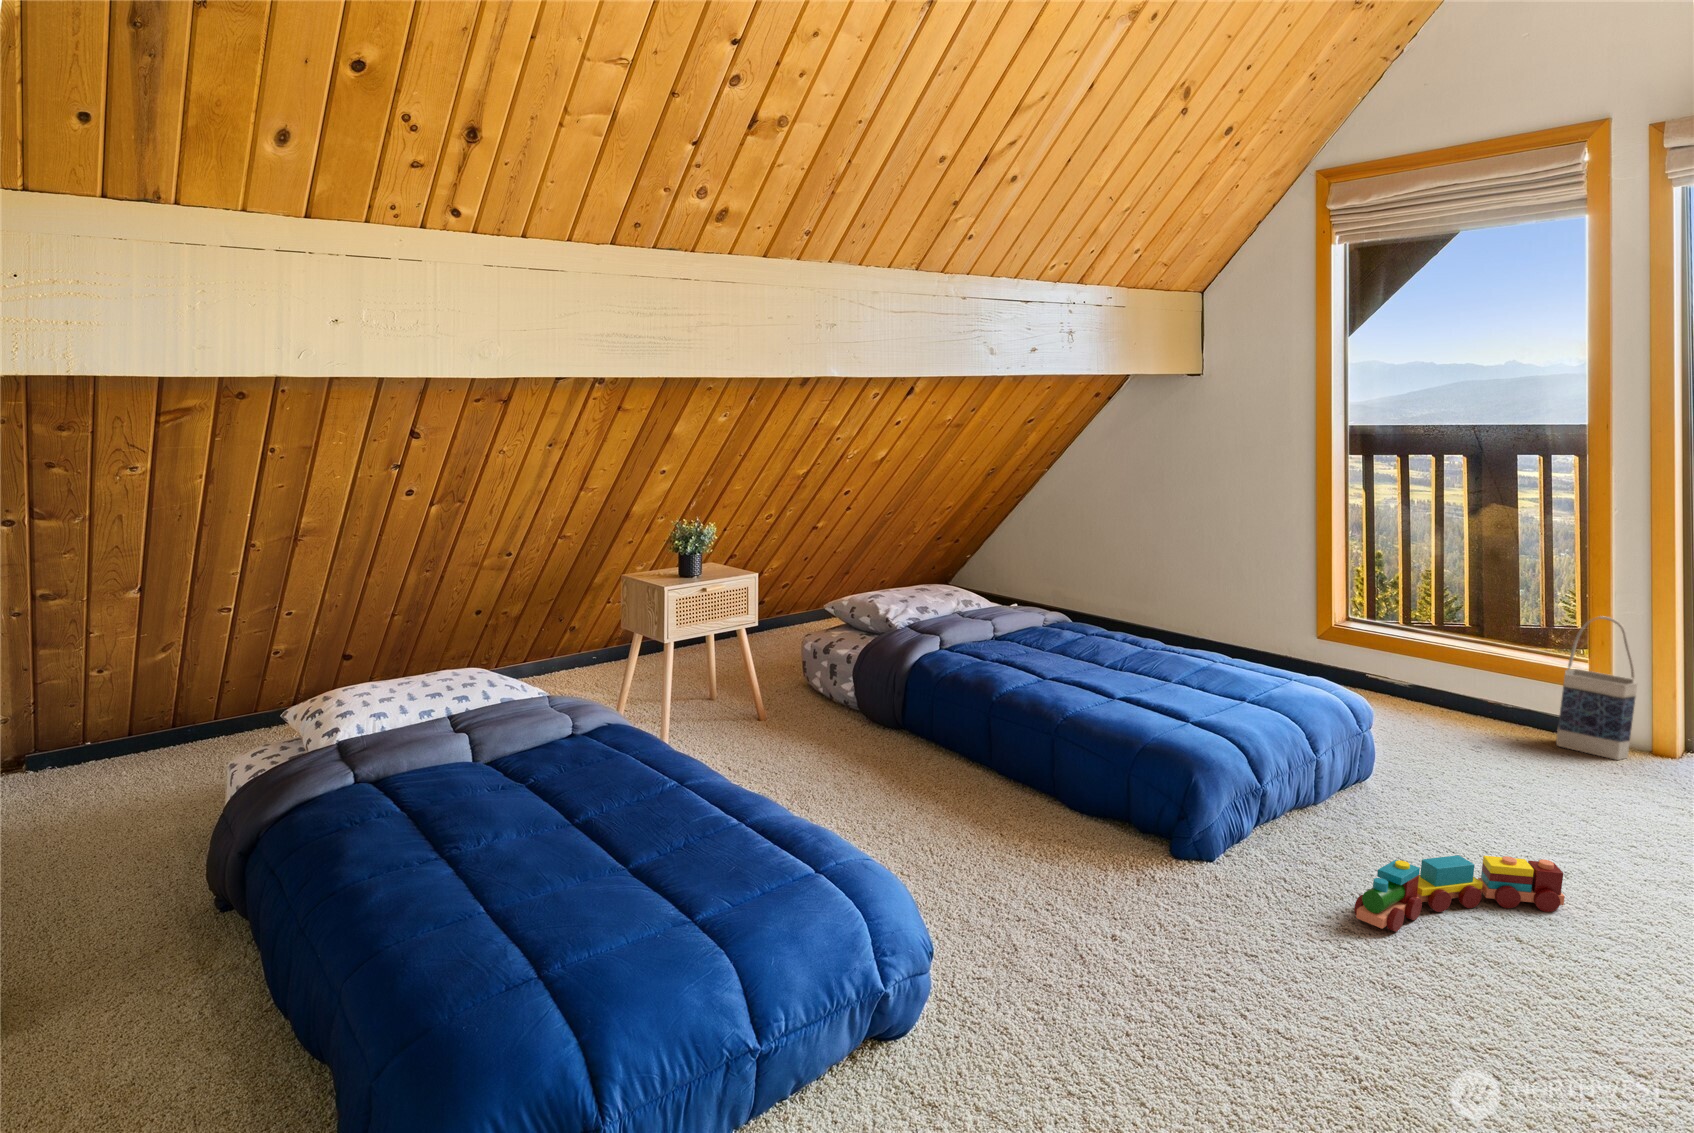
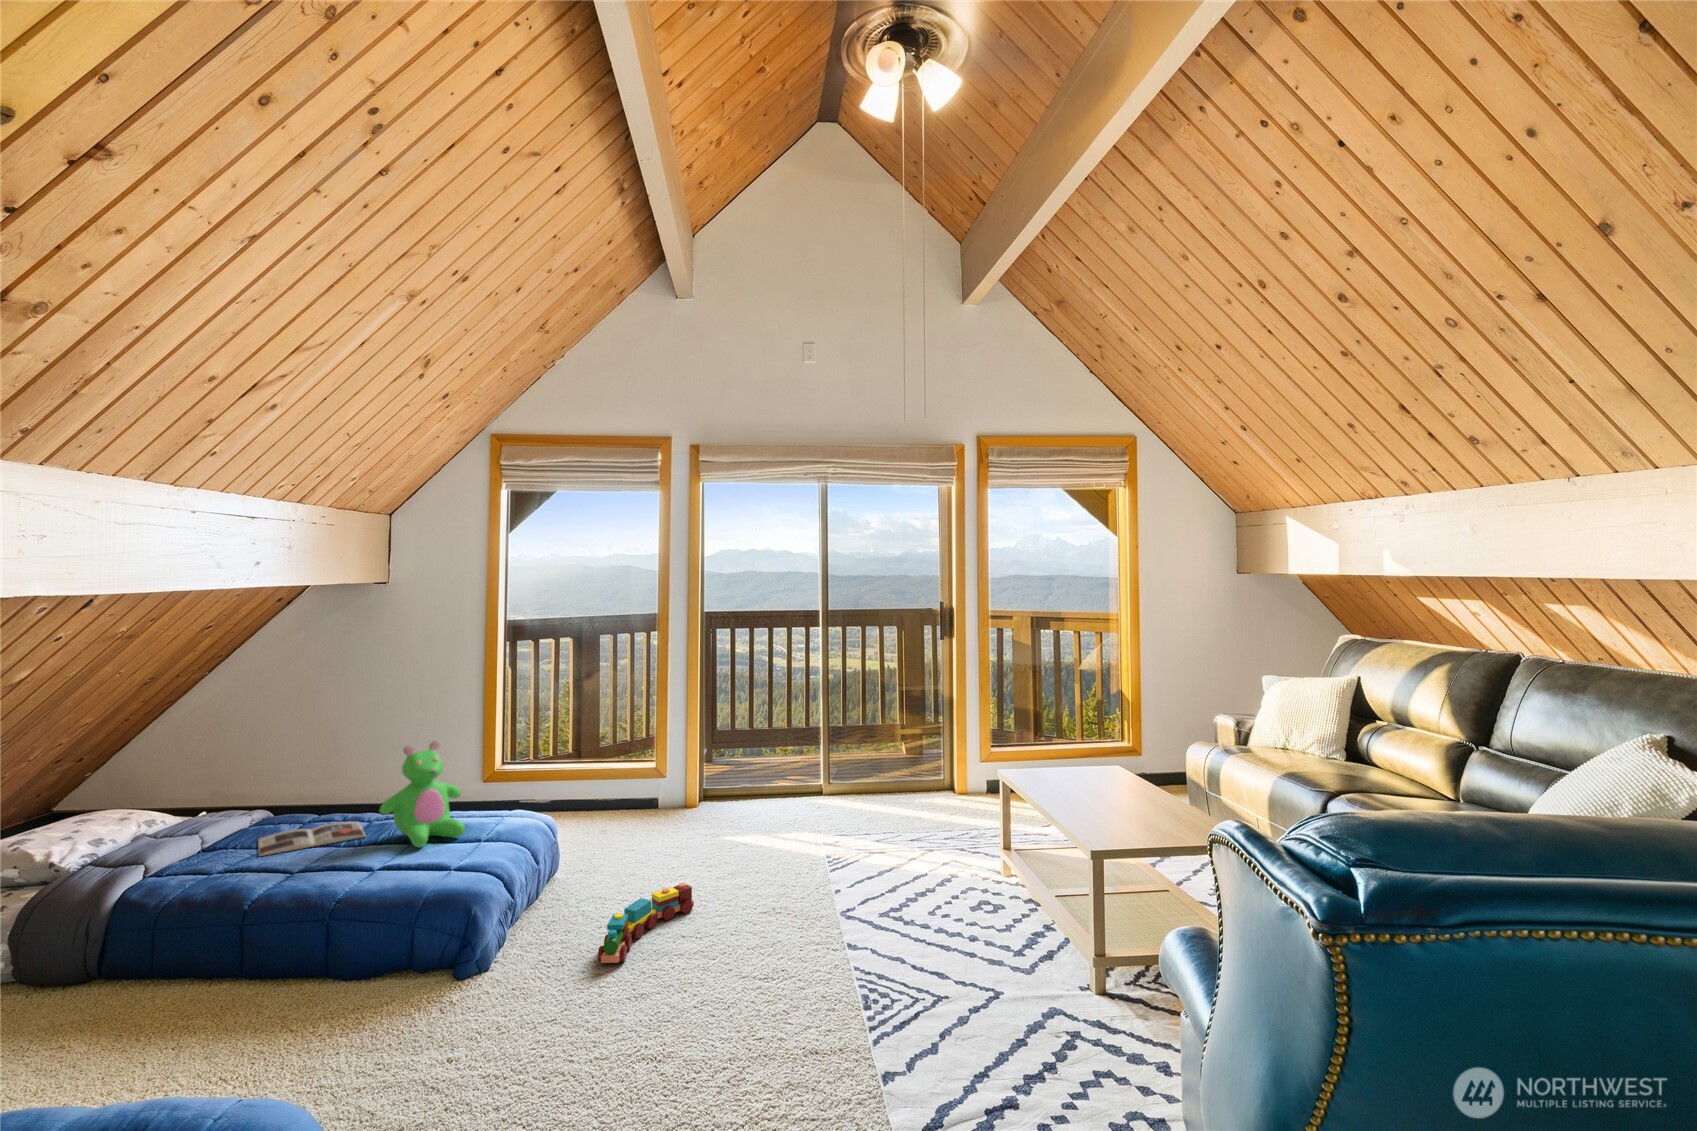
teddy bear: none [1142,557,1245,690] -> present [380,740,465,847]
bag: present [1556,616,1637,760] -> none [639,734,676,816]
magazine: none [1027,635,1137,662] -> present [258,822,366,856]

